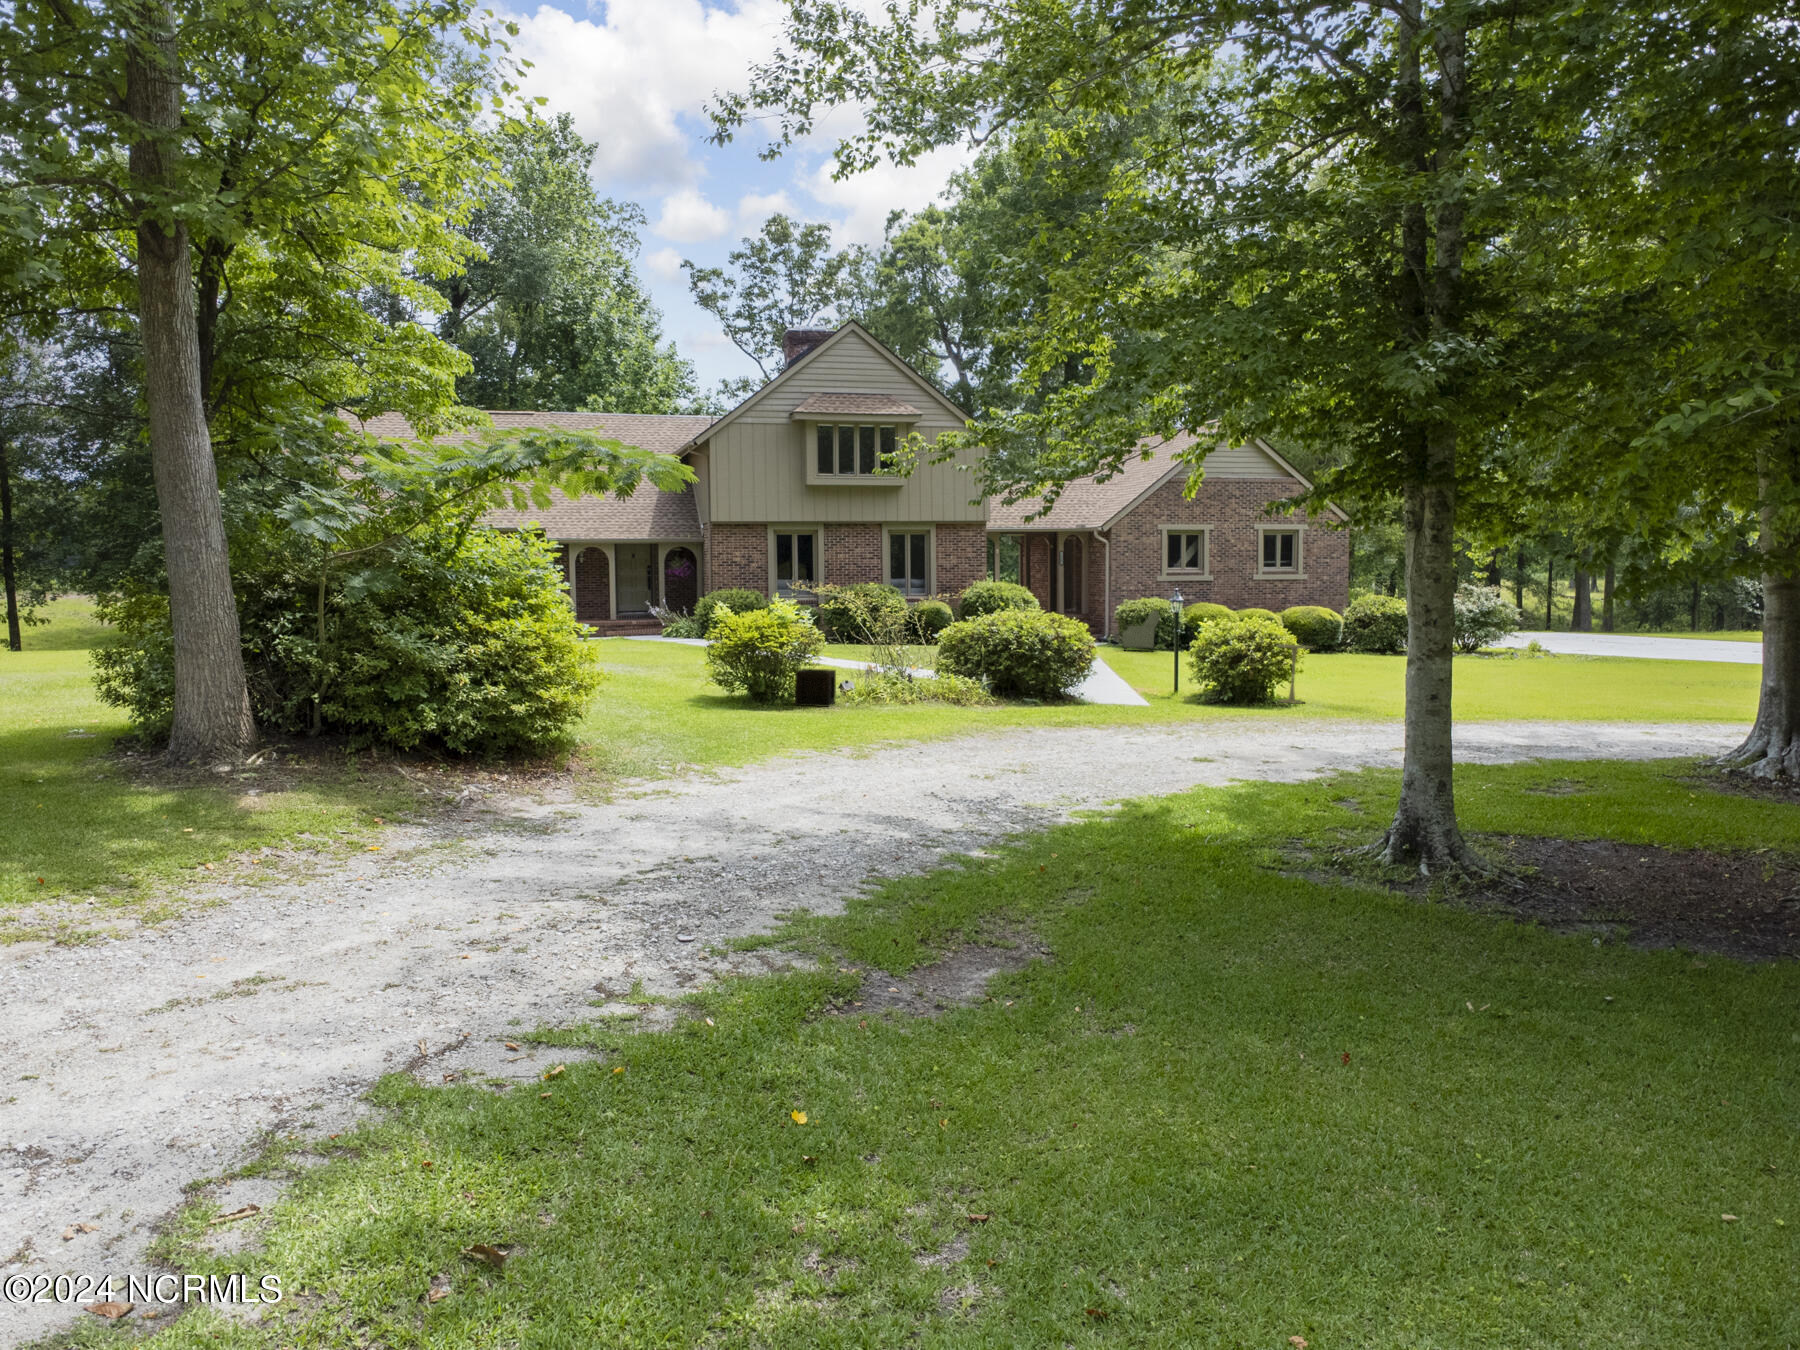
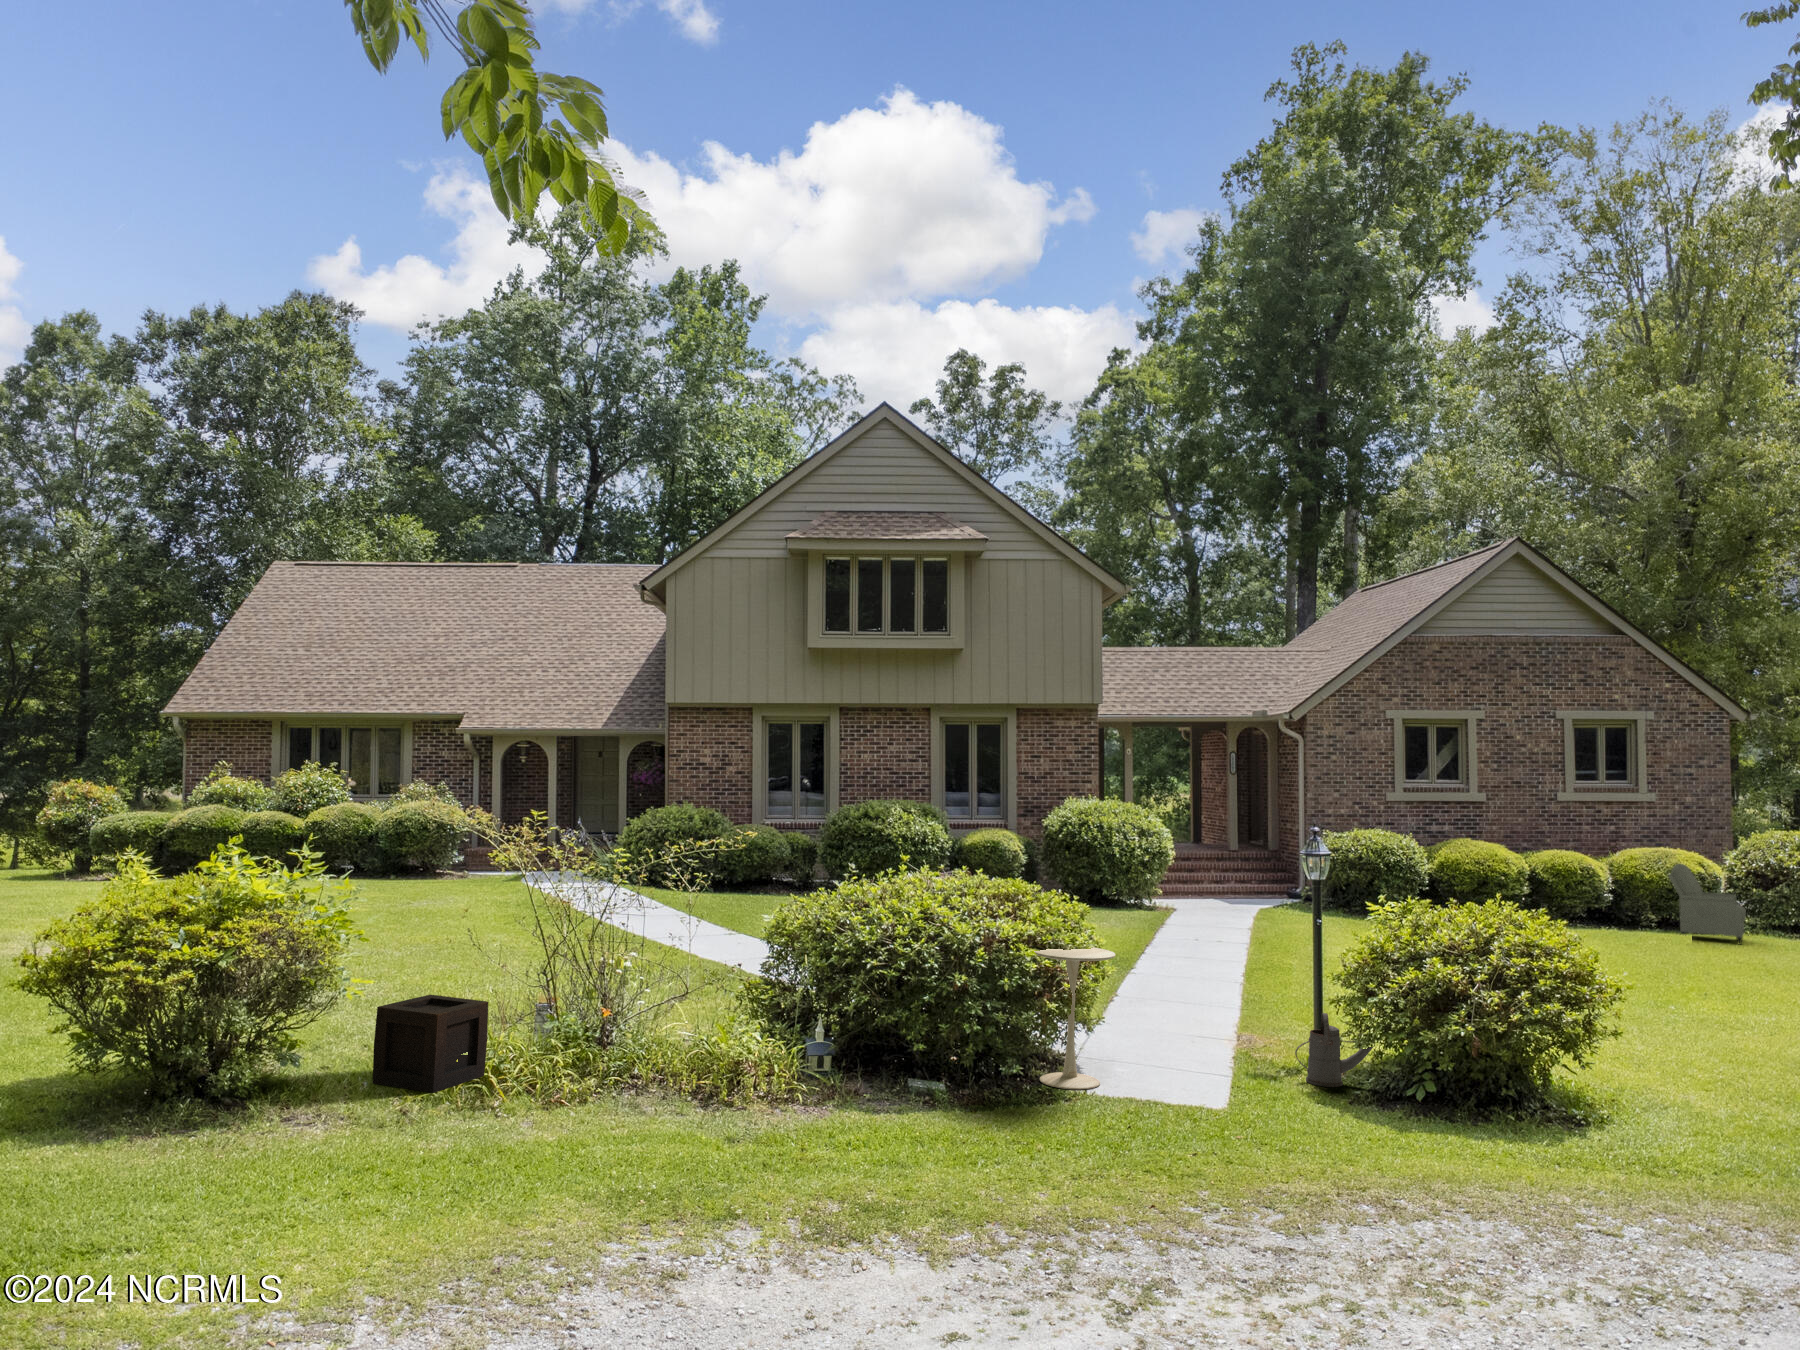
chair: present [1123,611,1160,651] -> present [1668,864,1746,945]
pedestal table: present [1277,645,1313,704] -> present [1034,947,1115,1090]
watering can: none [1172,668,1210,698] -> present [1295,1013,1374,1087]

